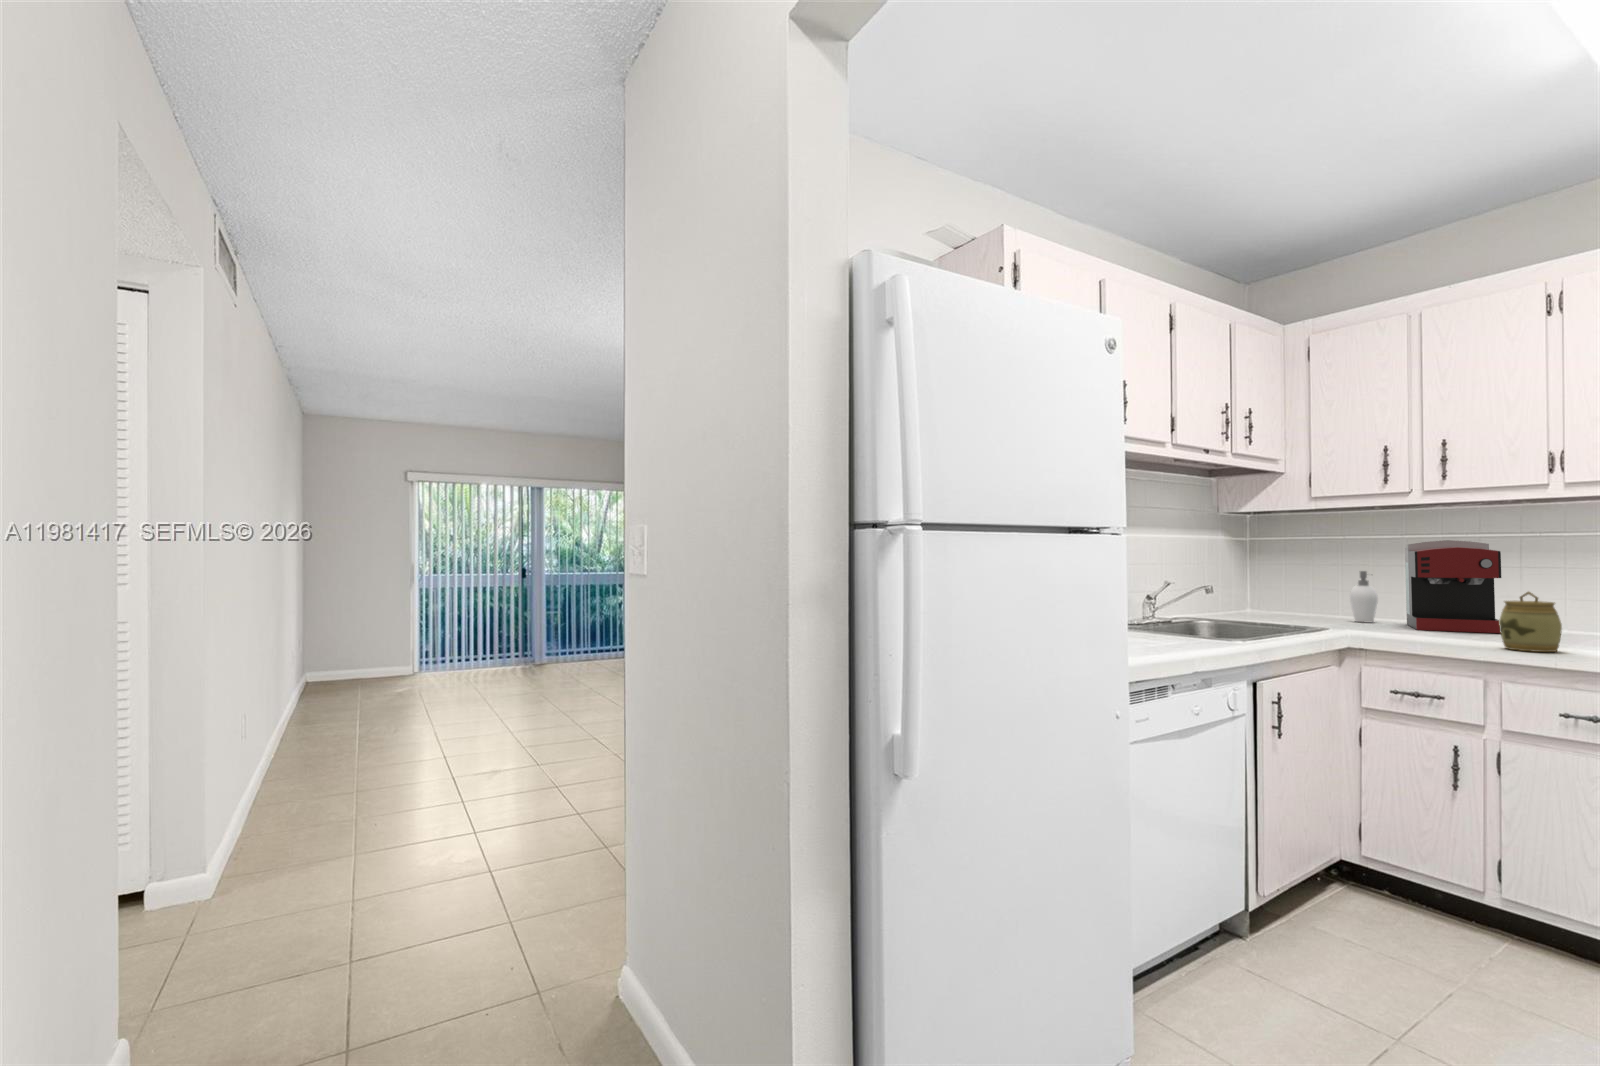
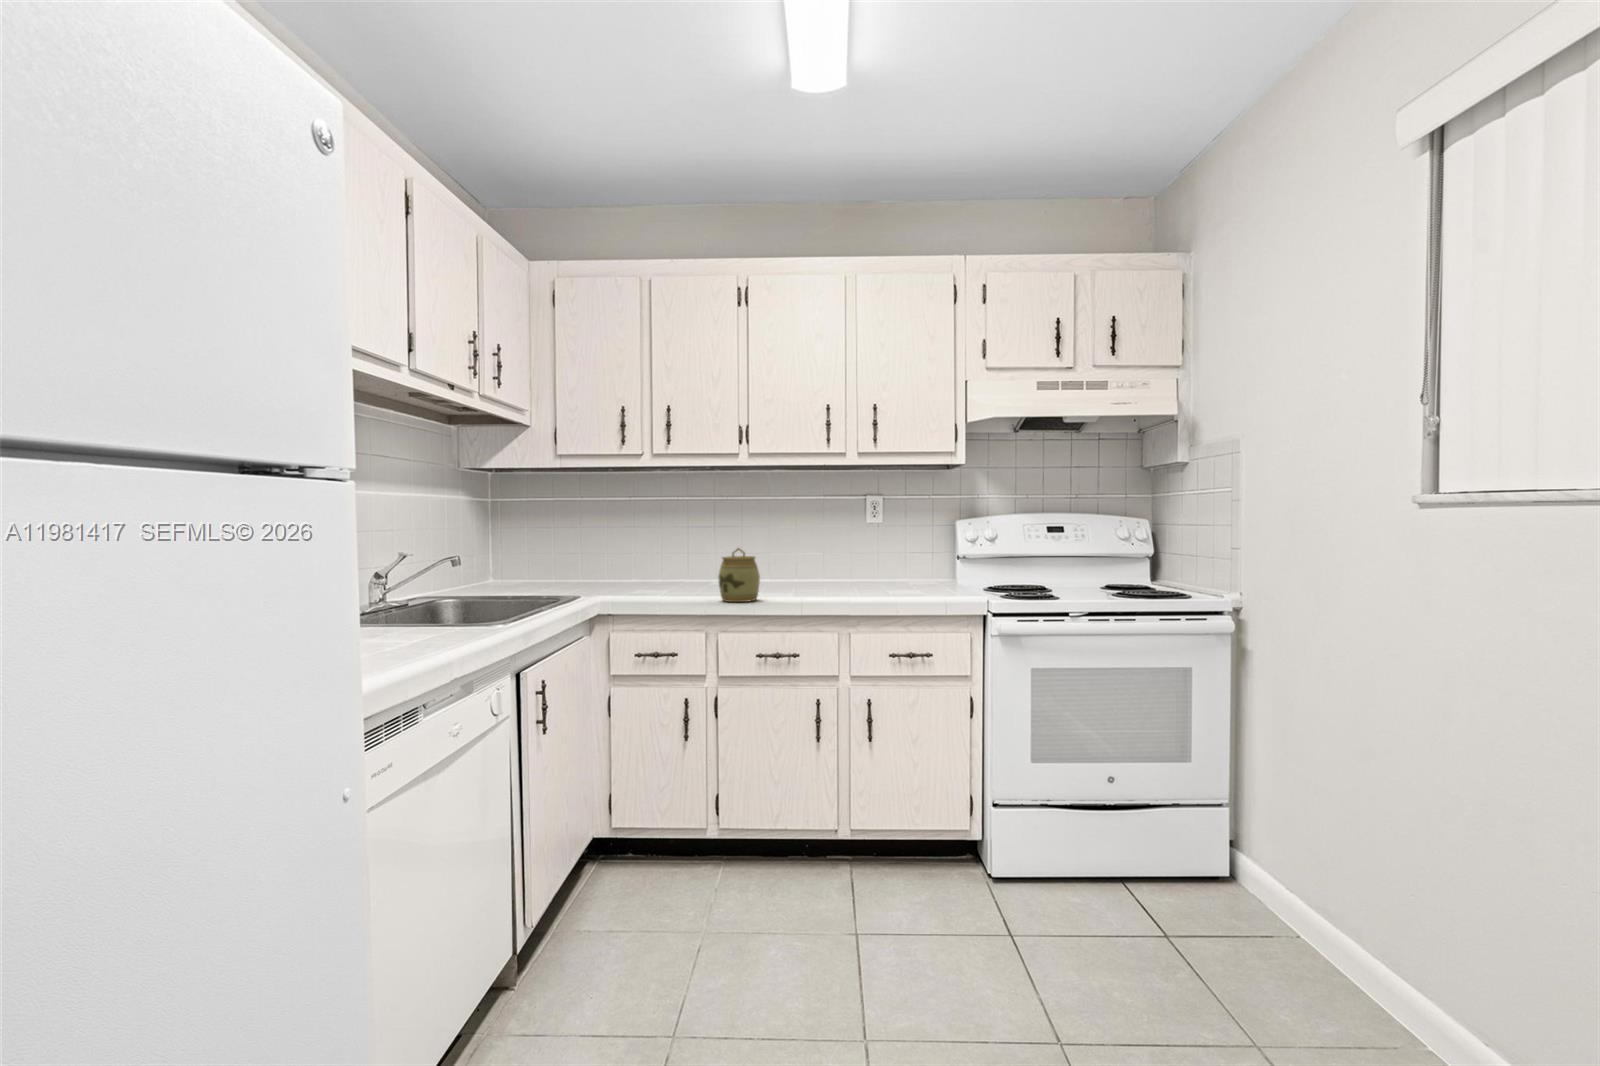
coffee maker: present [1405,540,1501,633] -> none [633,503,706,589]
soap dispenser: present [1350,571,1378,622] -> none [588,533,611,585]

